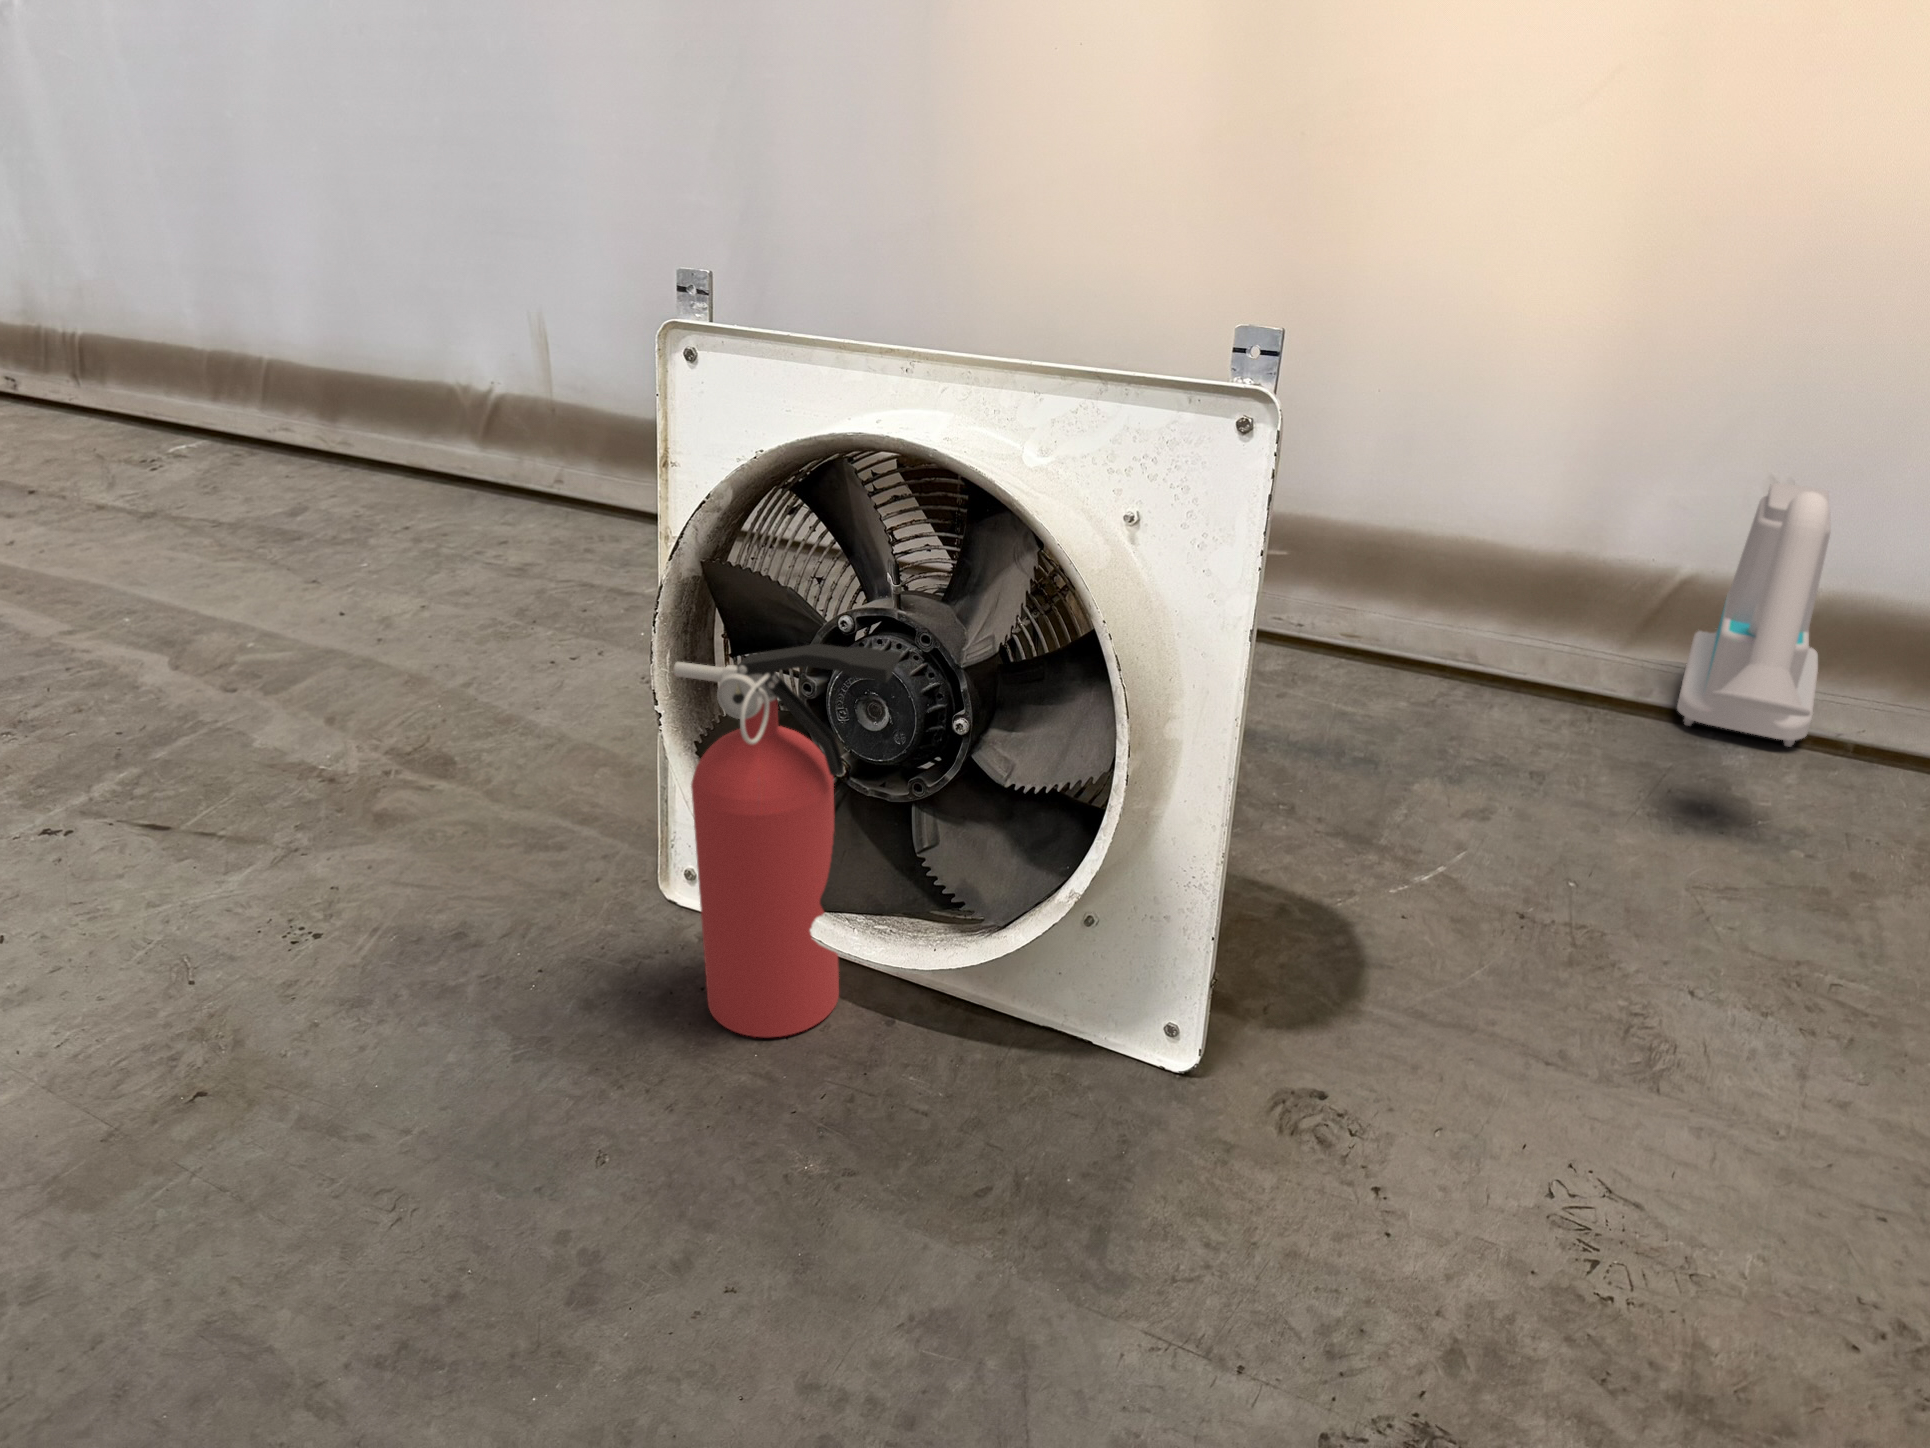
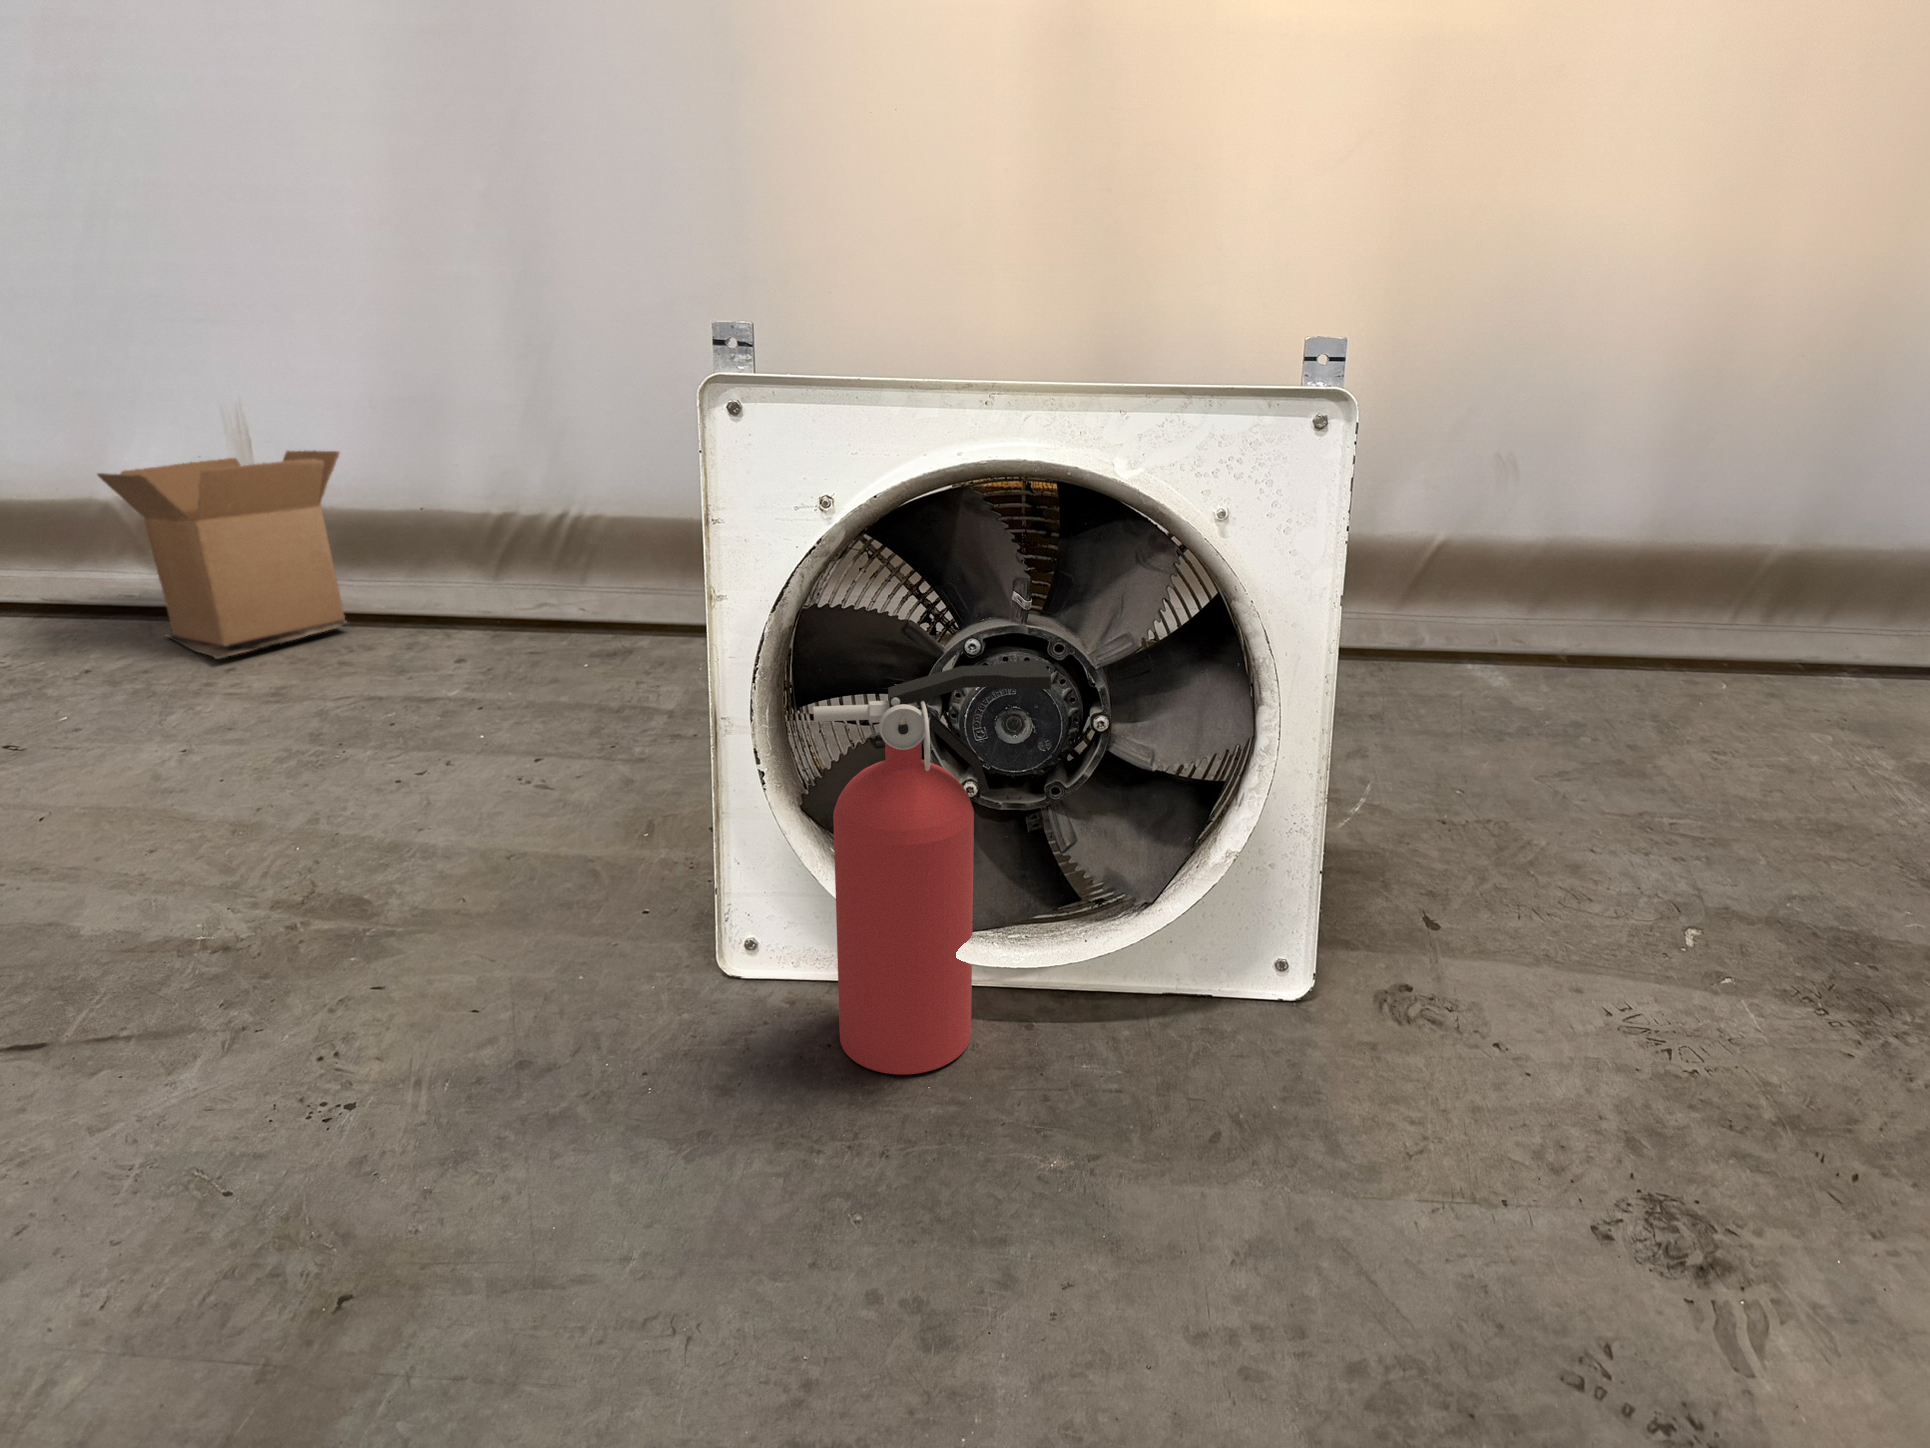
cardboard box: none [430,349,615,530] -> present [97,450,349,659]
vacuum cleaner: present [1677,483,1831,747] -> none [1397,477,1552,676]

